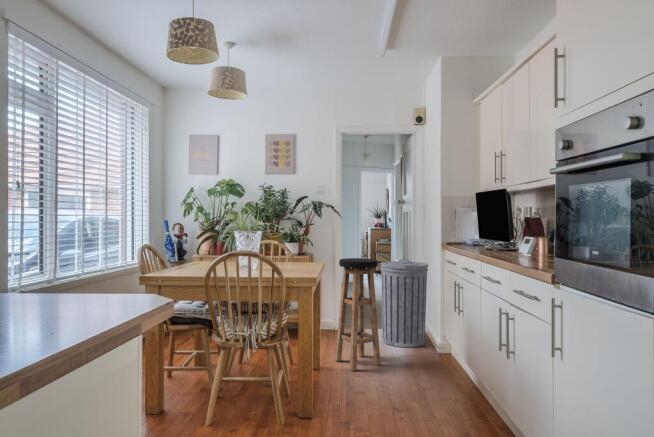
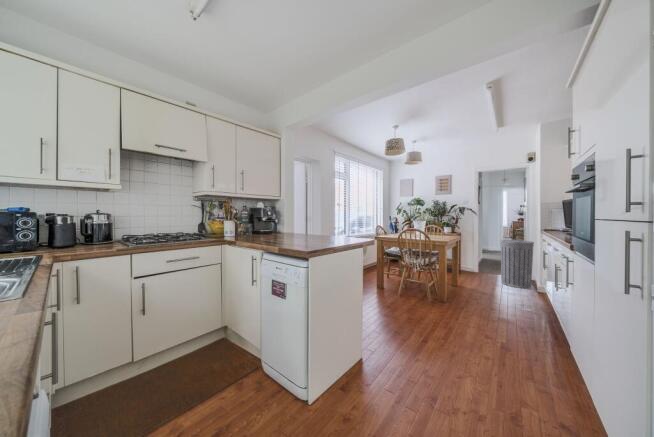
bar stool: present [335,258,381,371] -> none [466,236,492,291]

